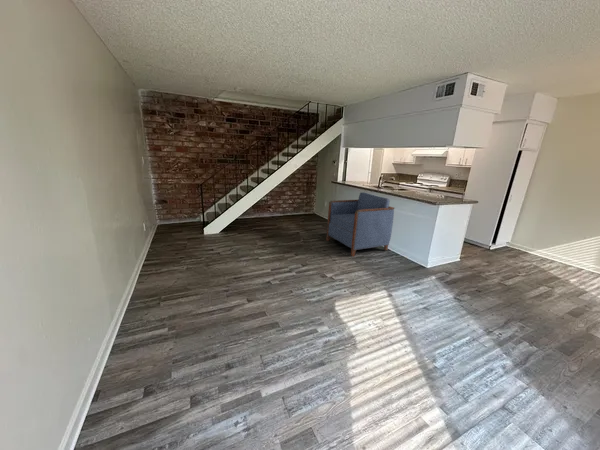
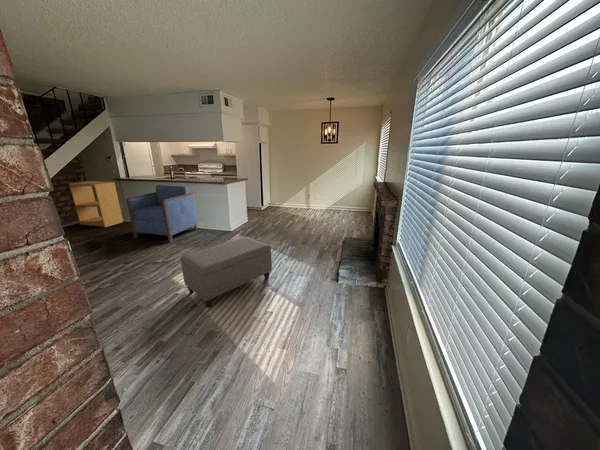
bookshelf: none [302,180,332,222] -> present [69,181,123,227]
ottoman: none [327,291,474,389] -> present [180,237,272,307]

